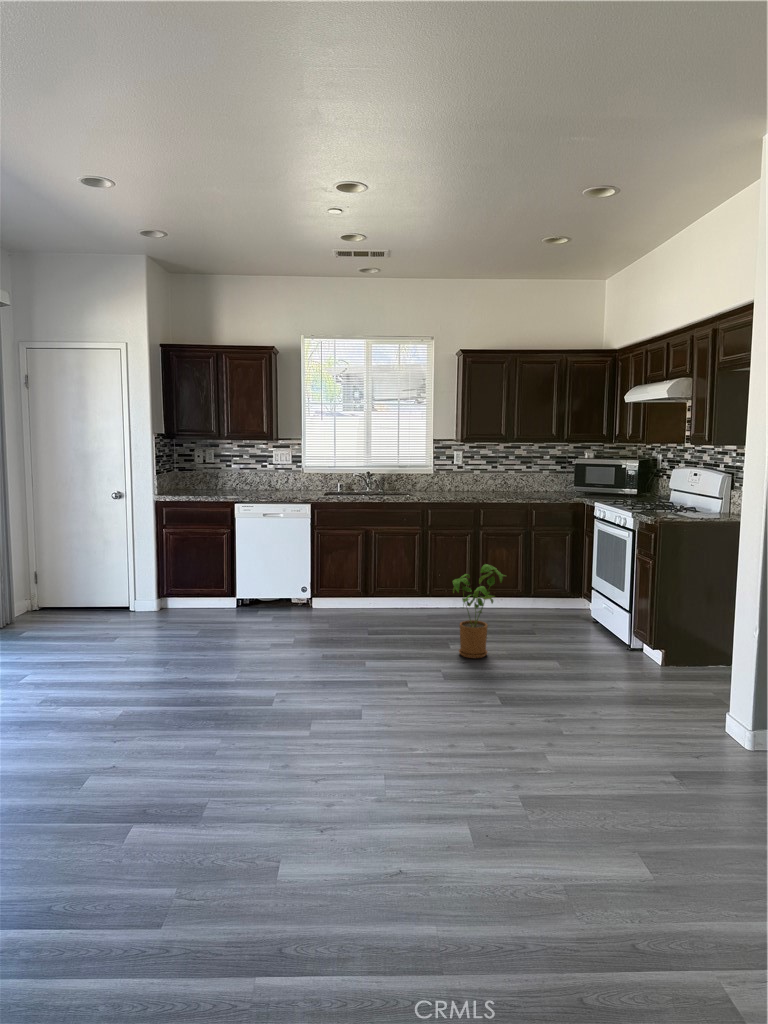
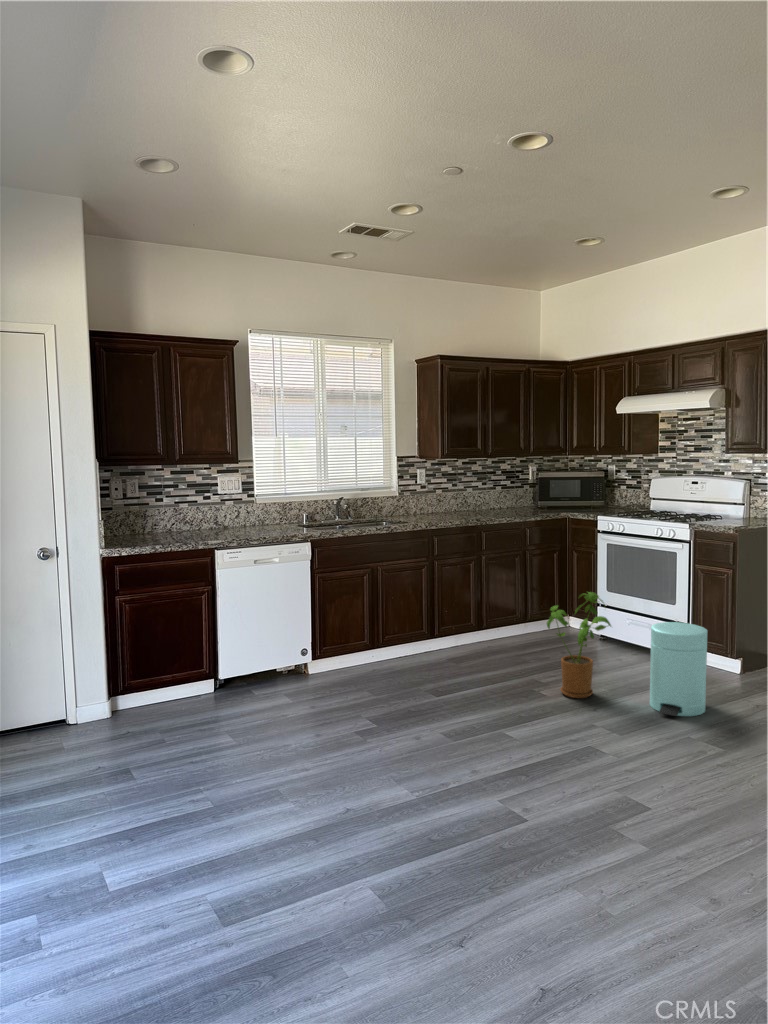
trash can: none [505,600,565,689] -> present [650,622,707,716]

